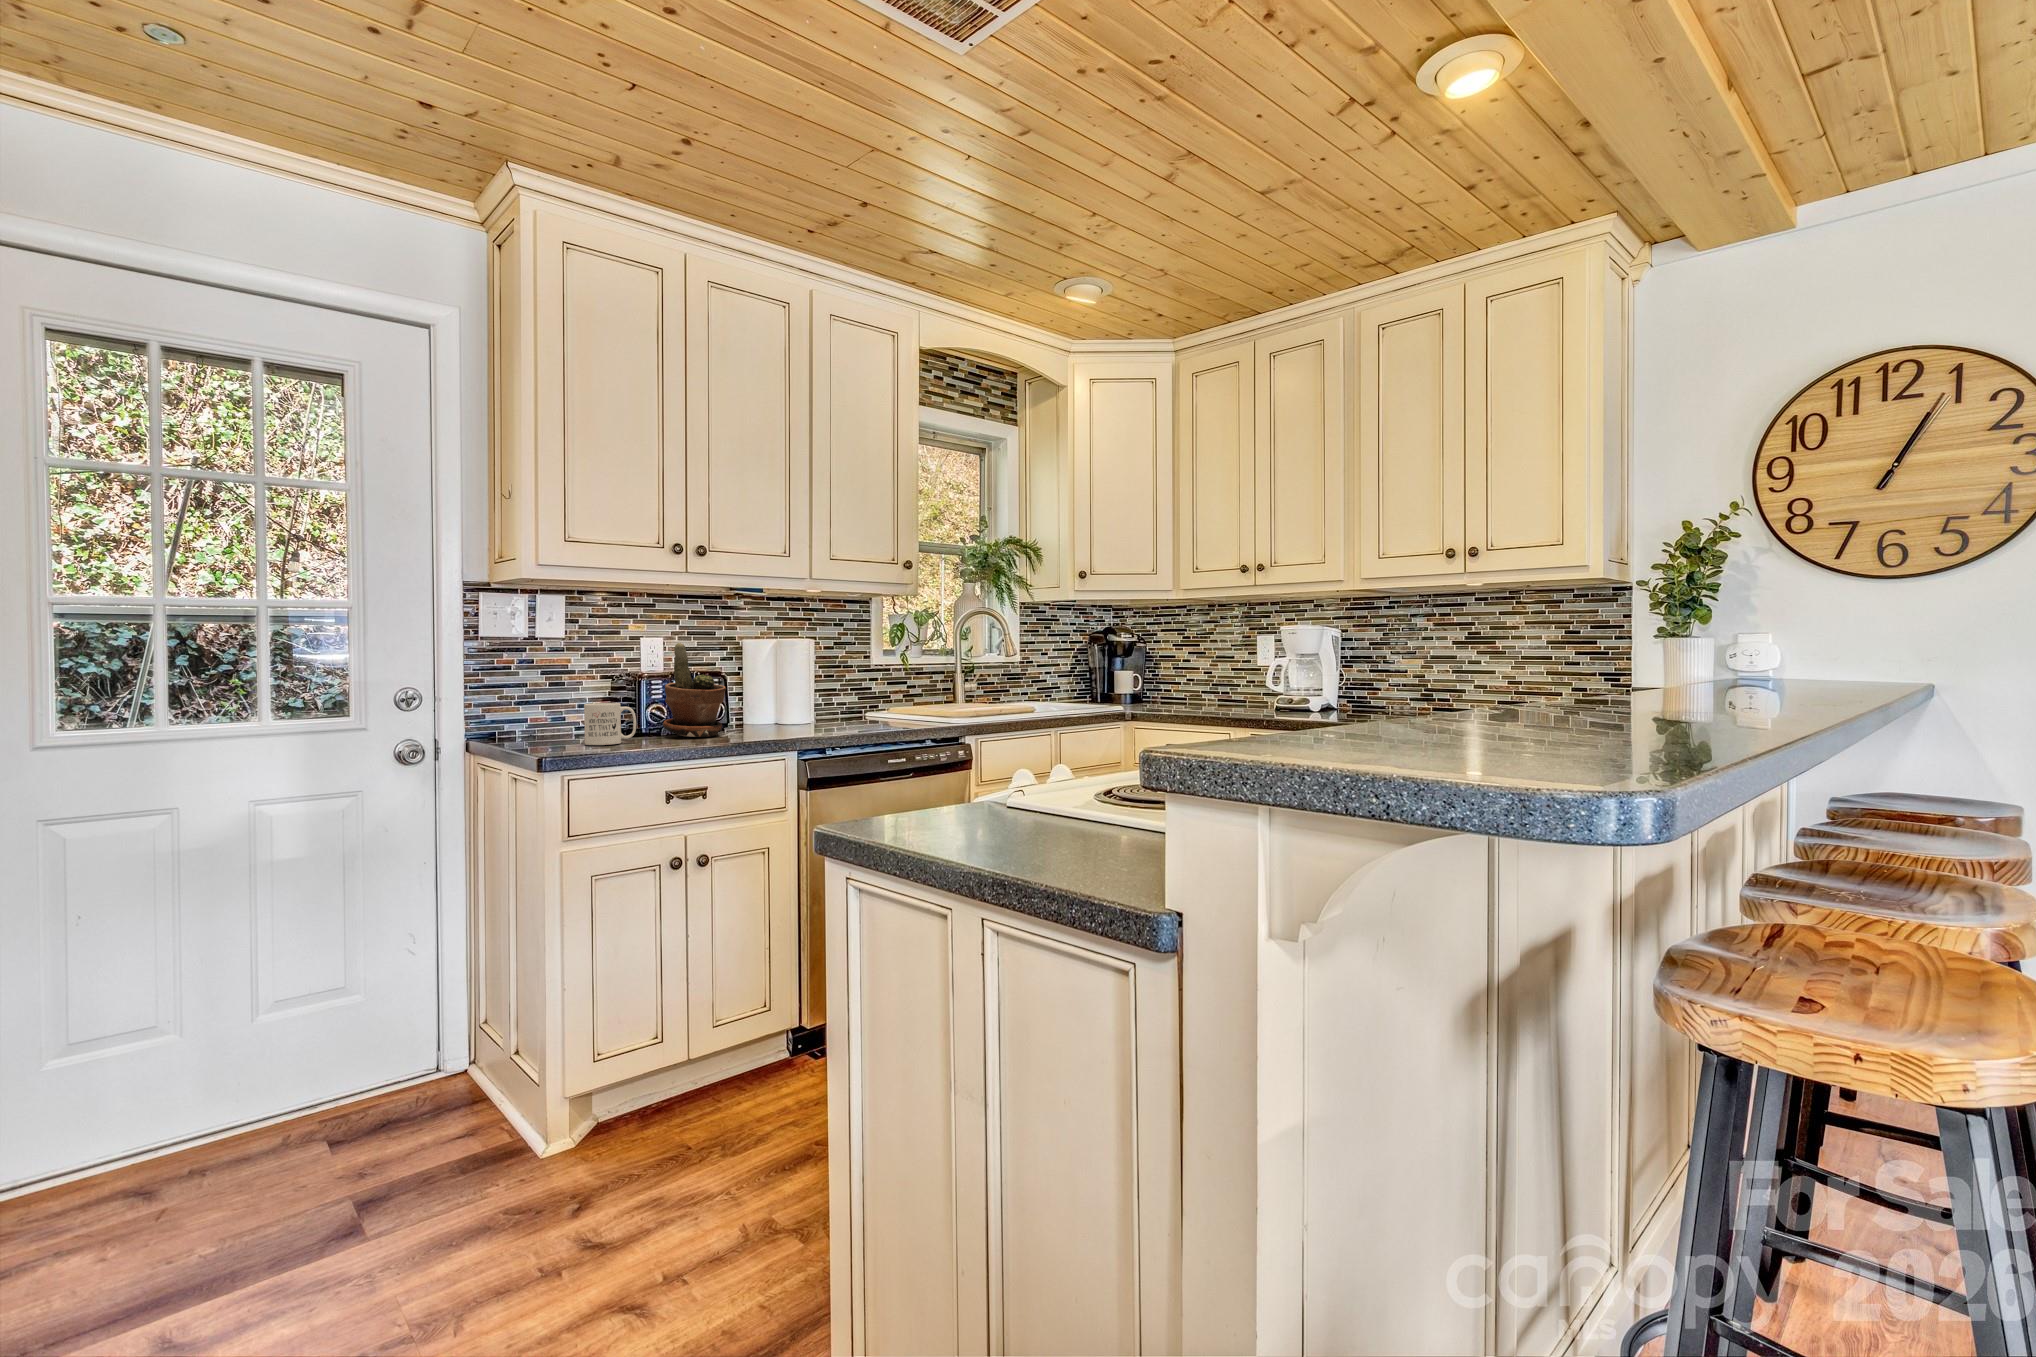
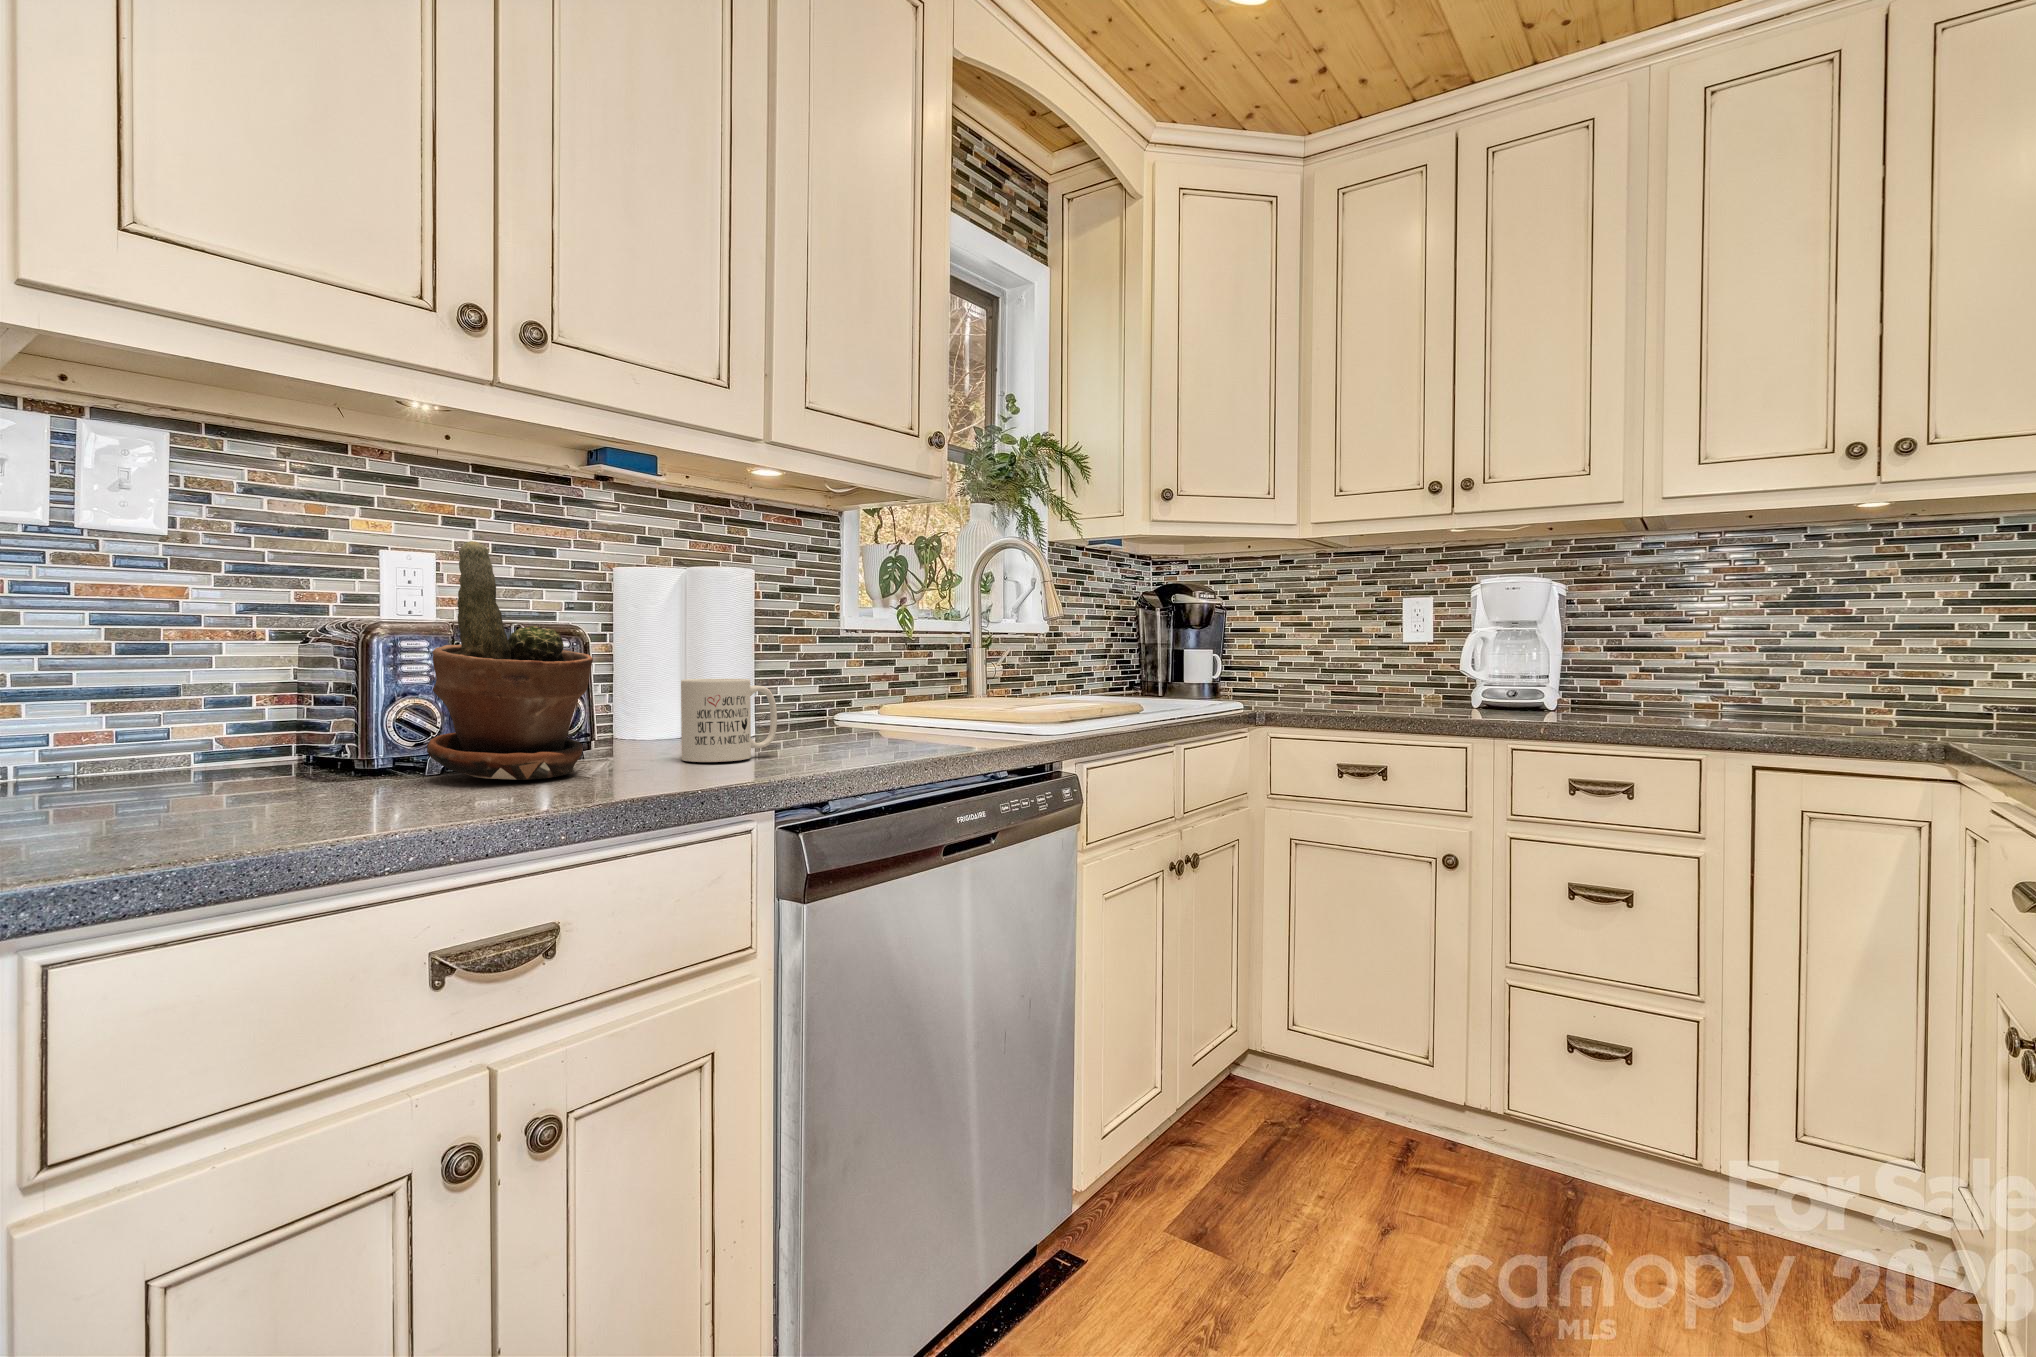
mug: present [584,703,636,745] -> present [681,679,777,762]

